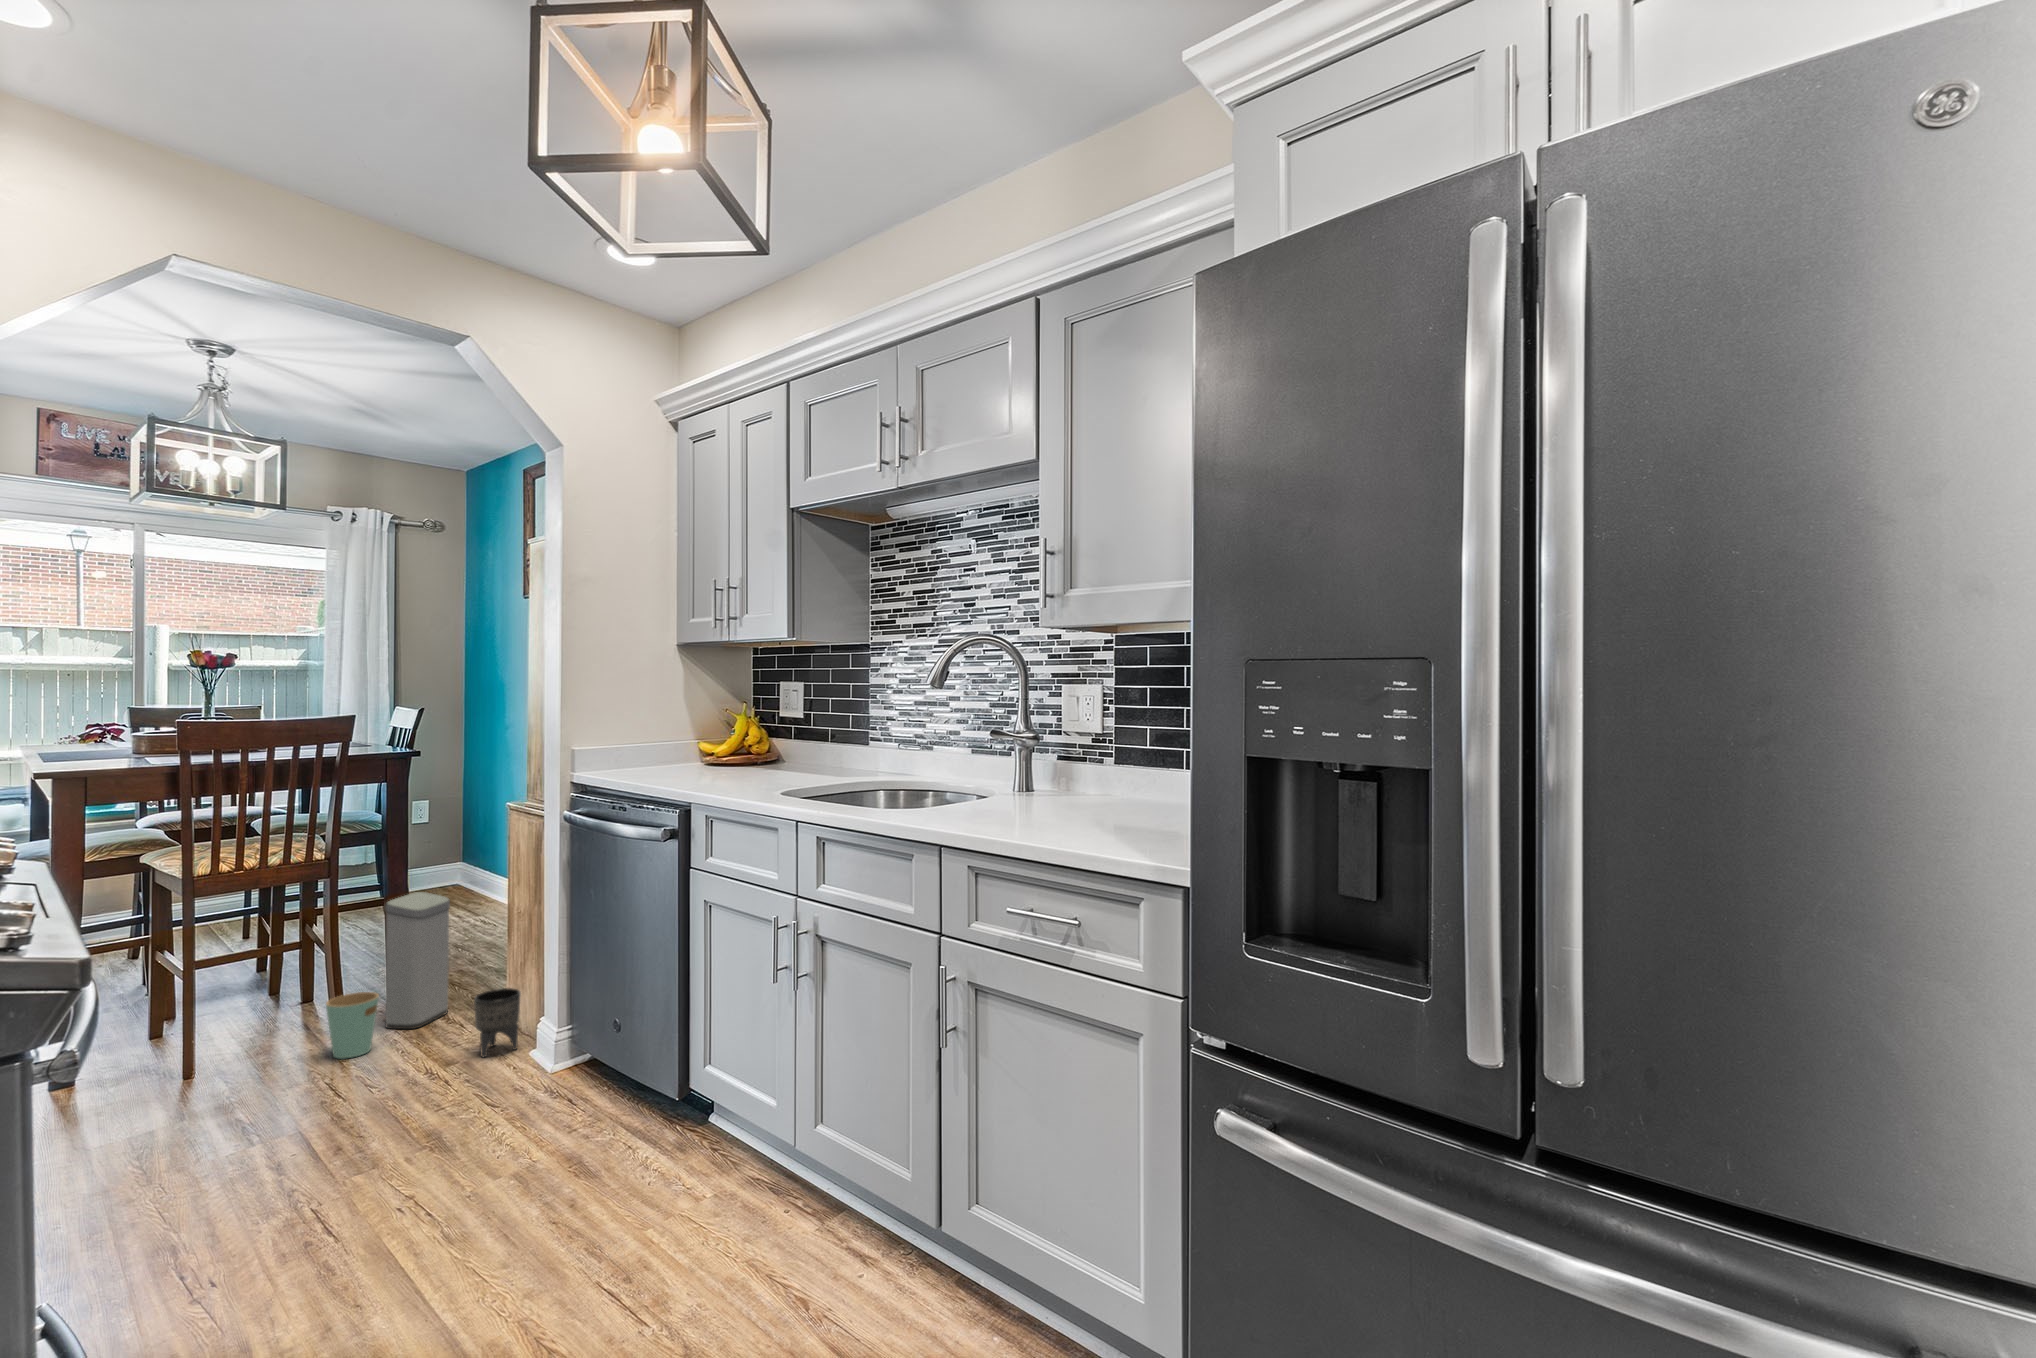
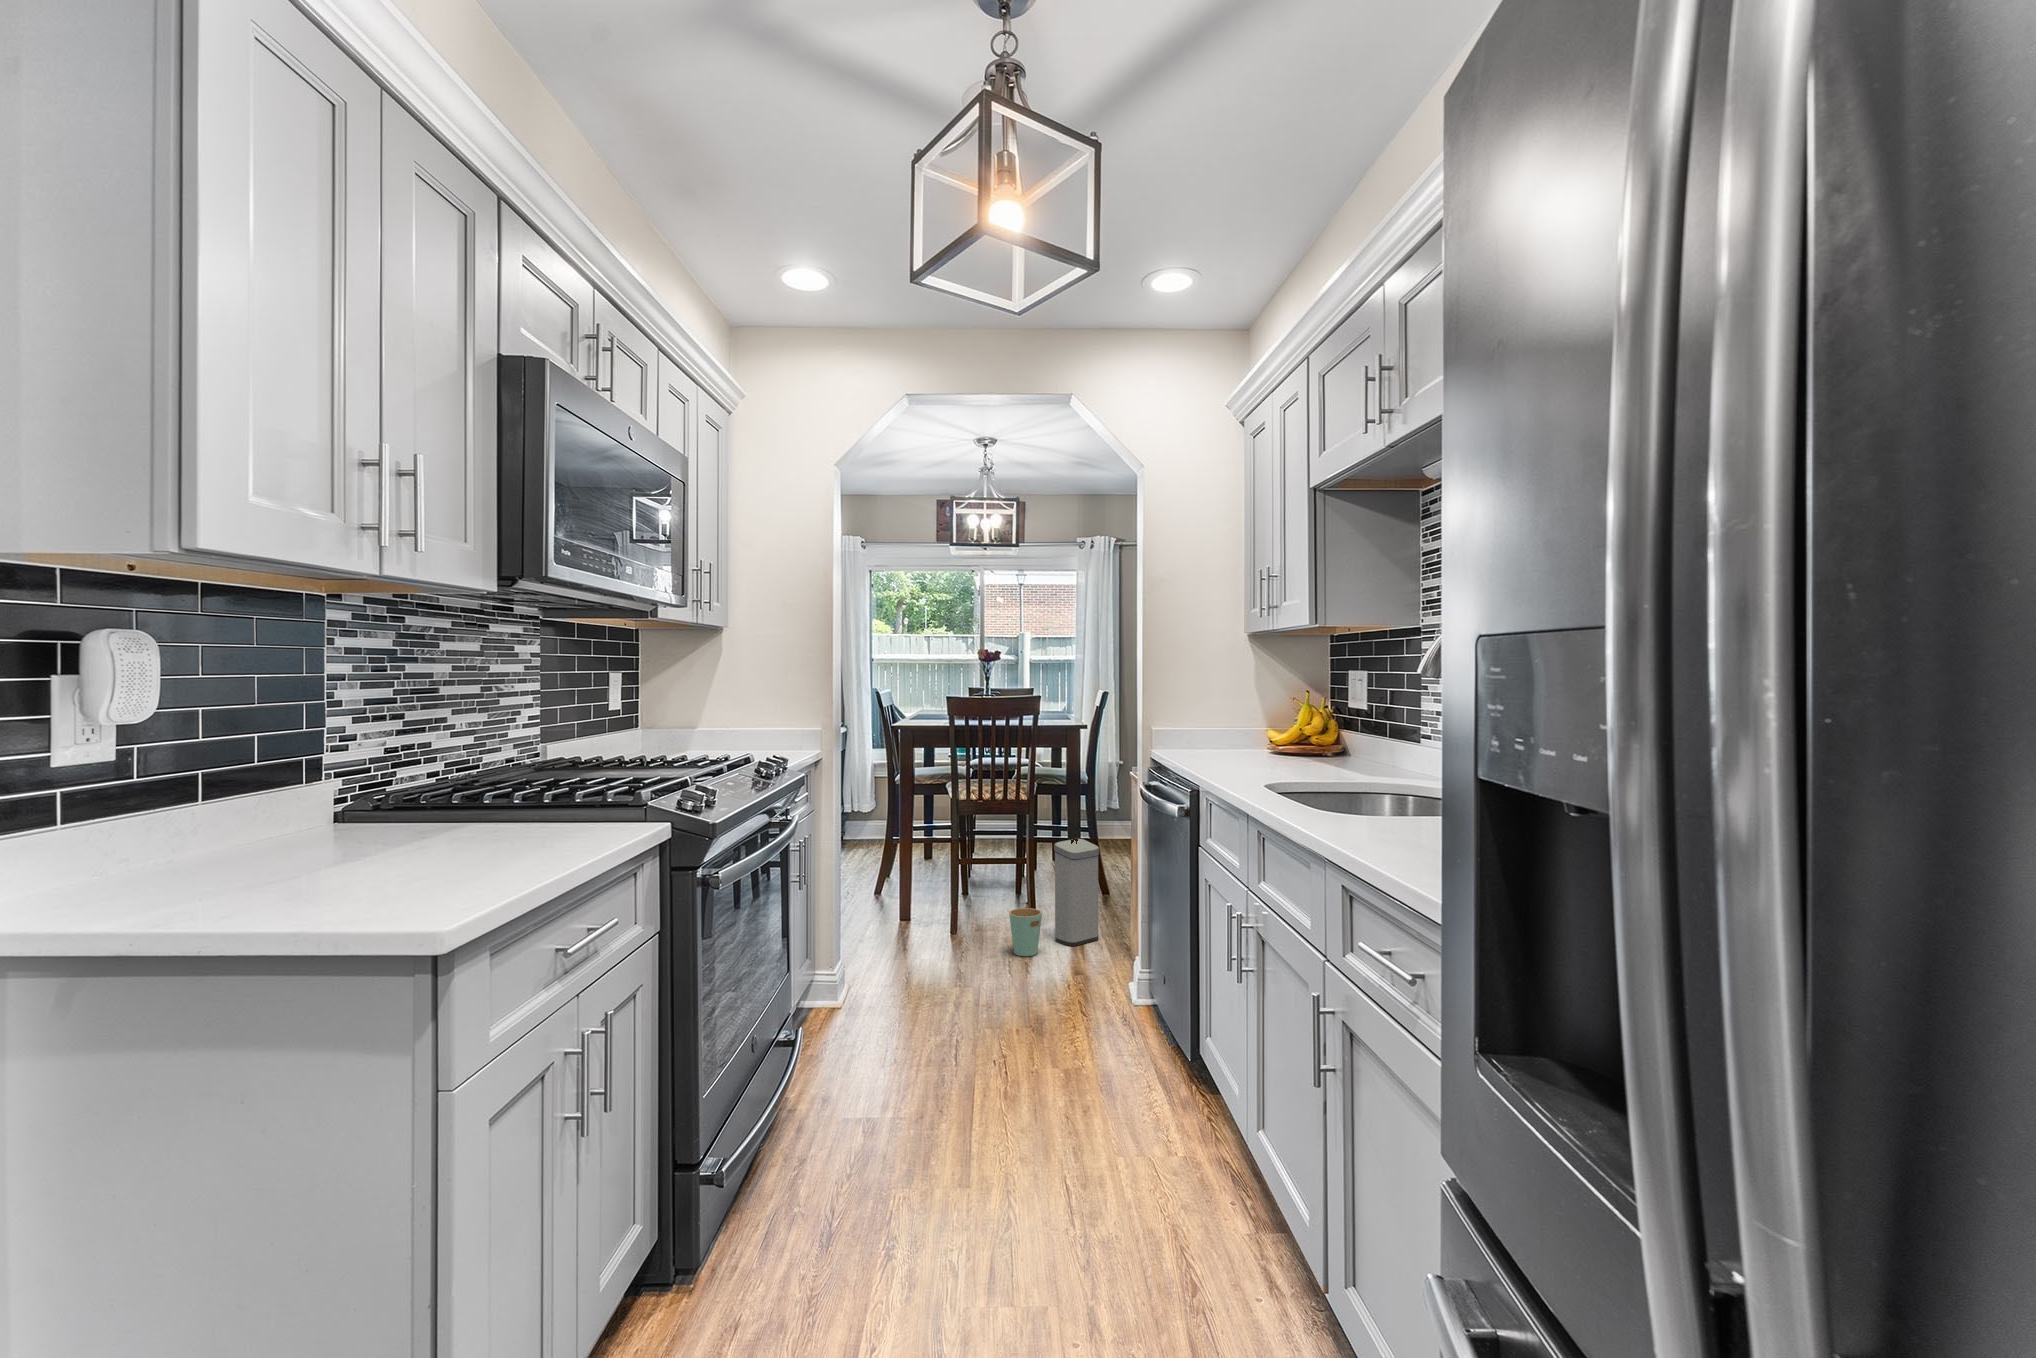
planter: present [474,988,521,1058] -> none [1093,928,1127,982]

